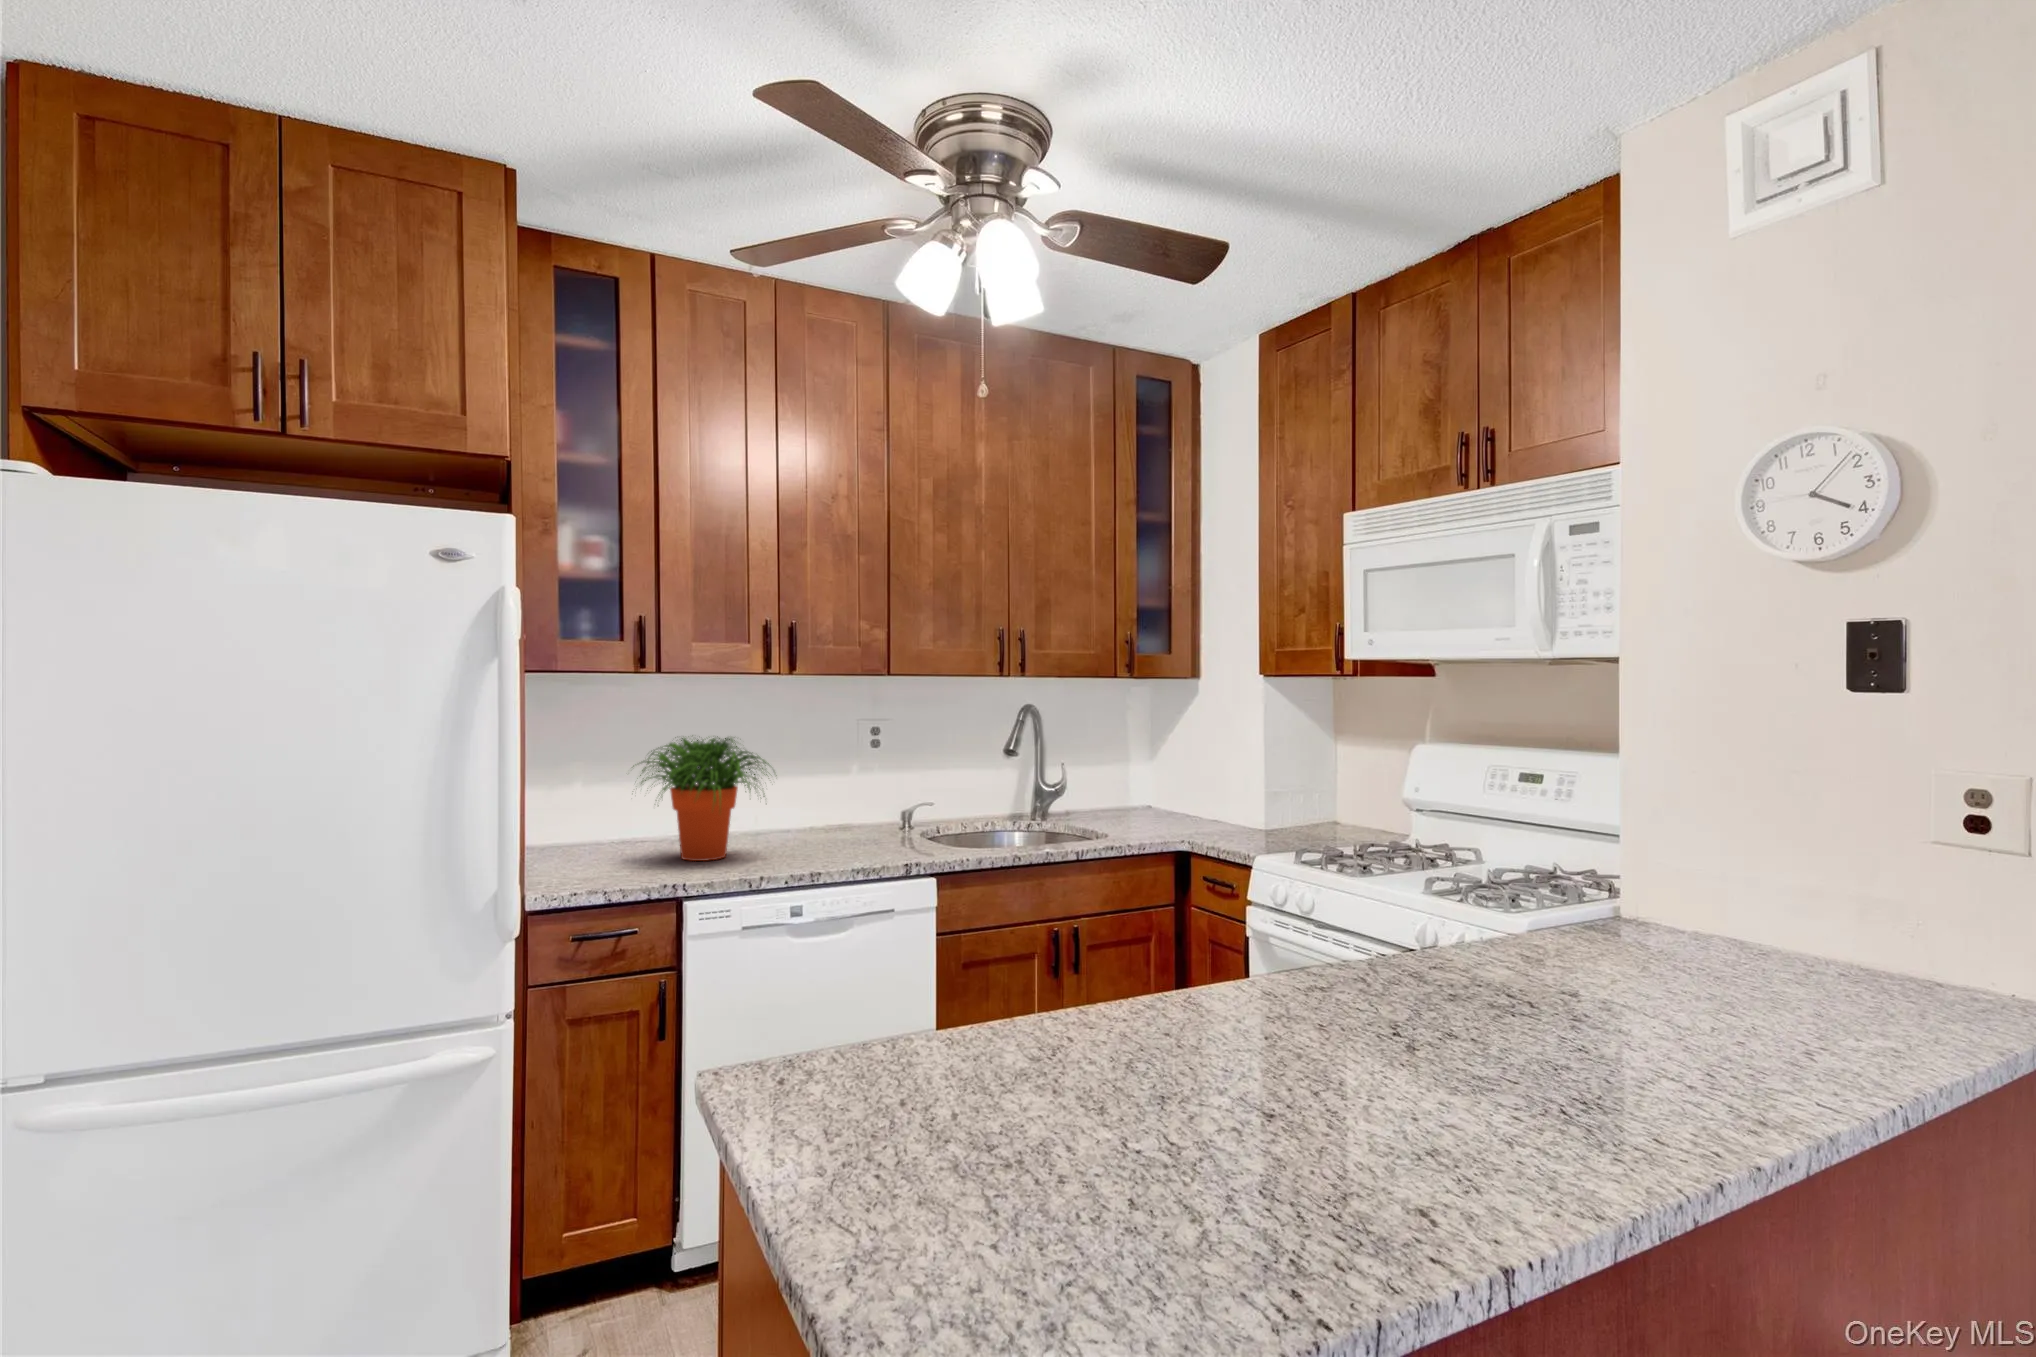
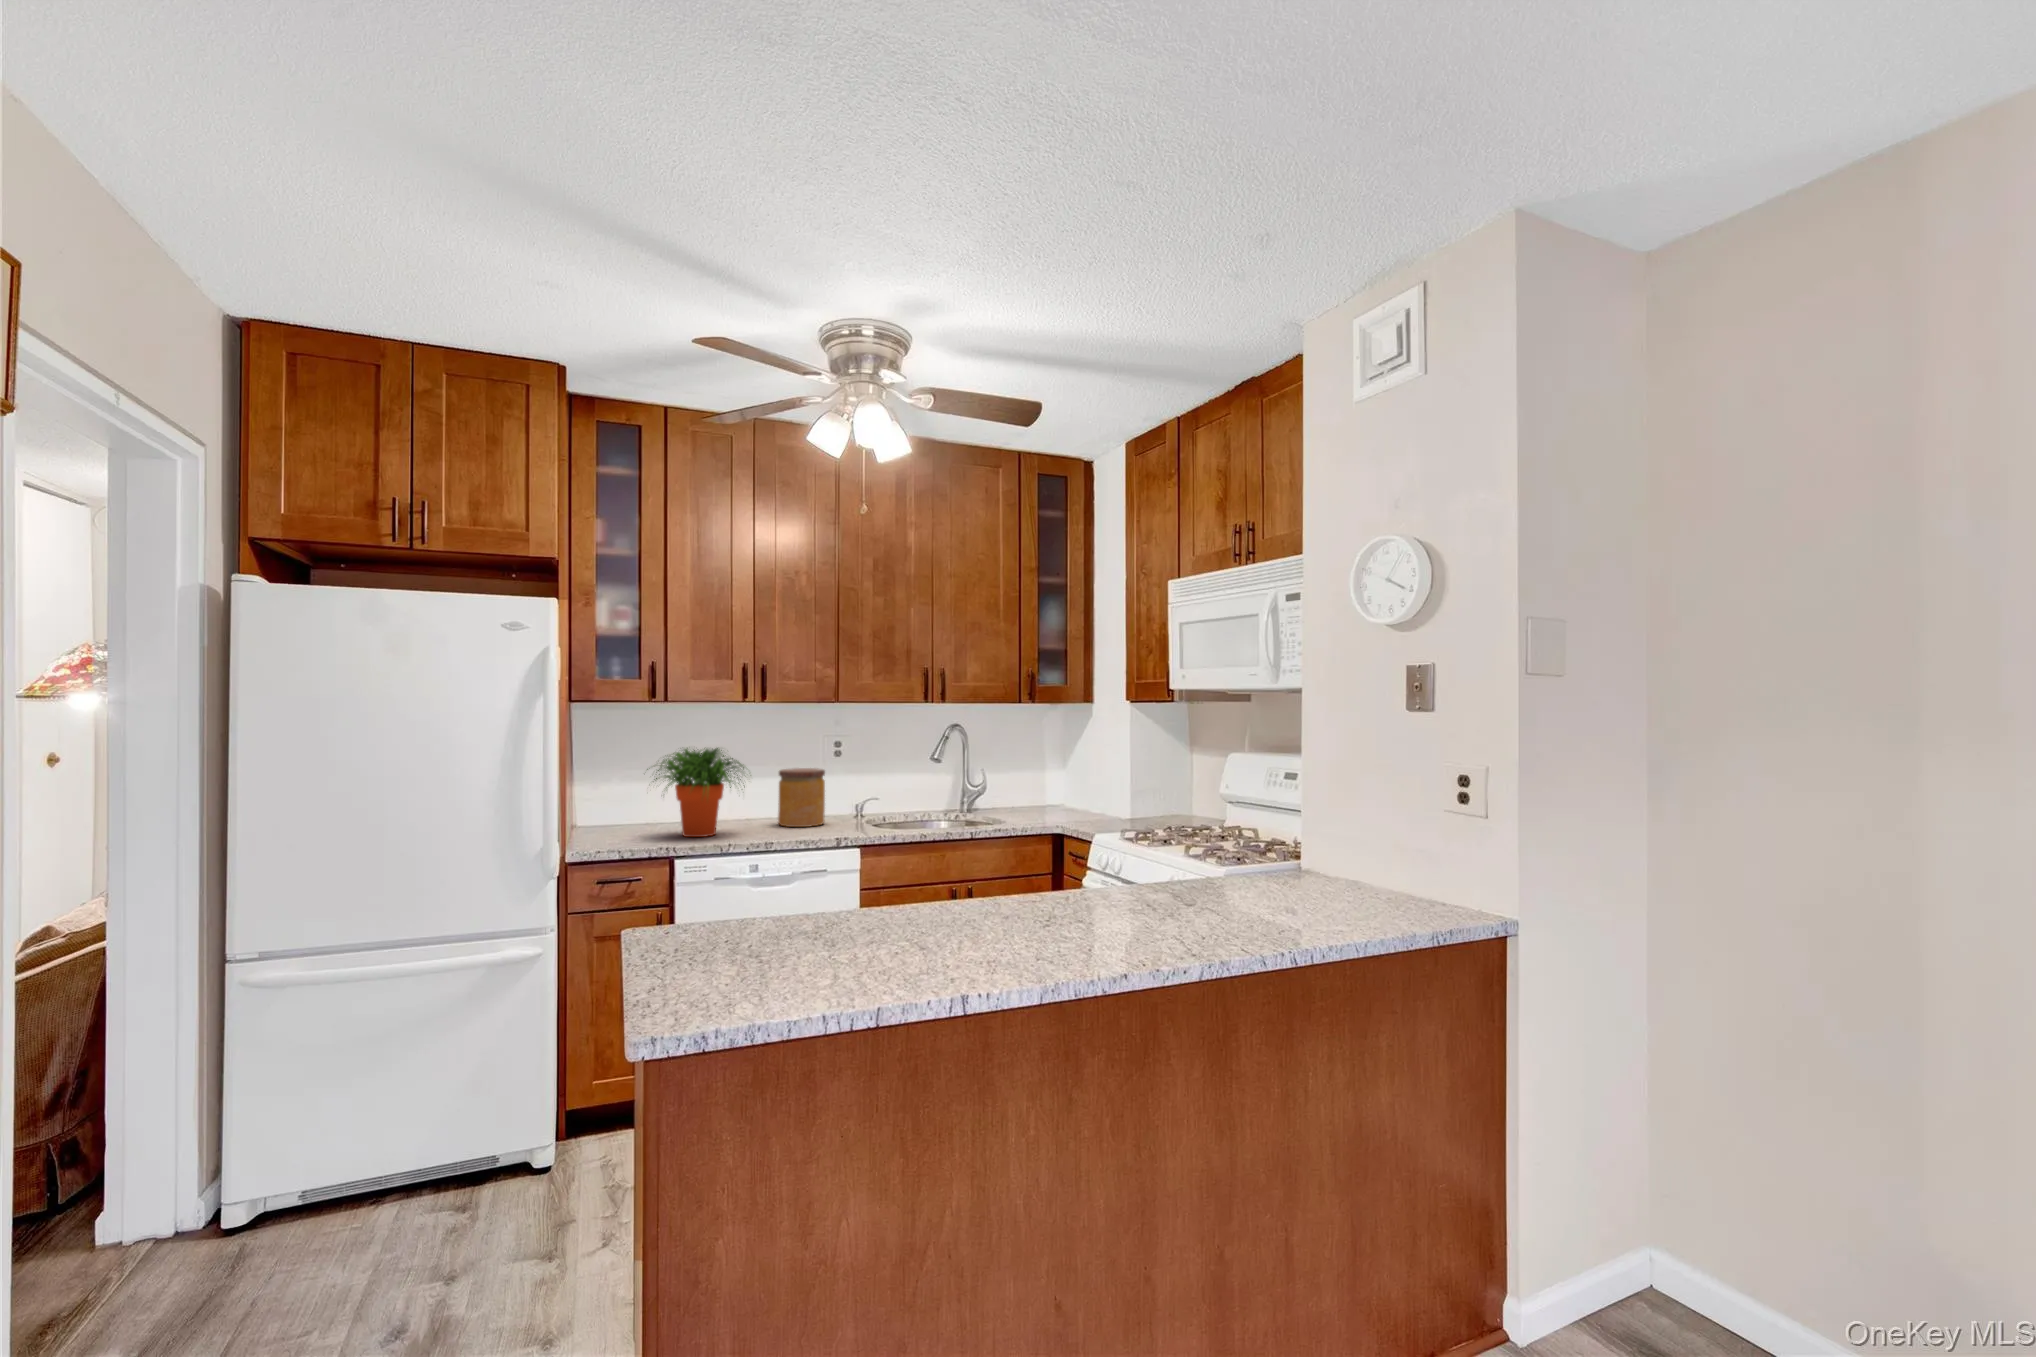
jar: none [804,763,866,843] -> present [778,768,825,827]

